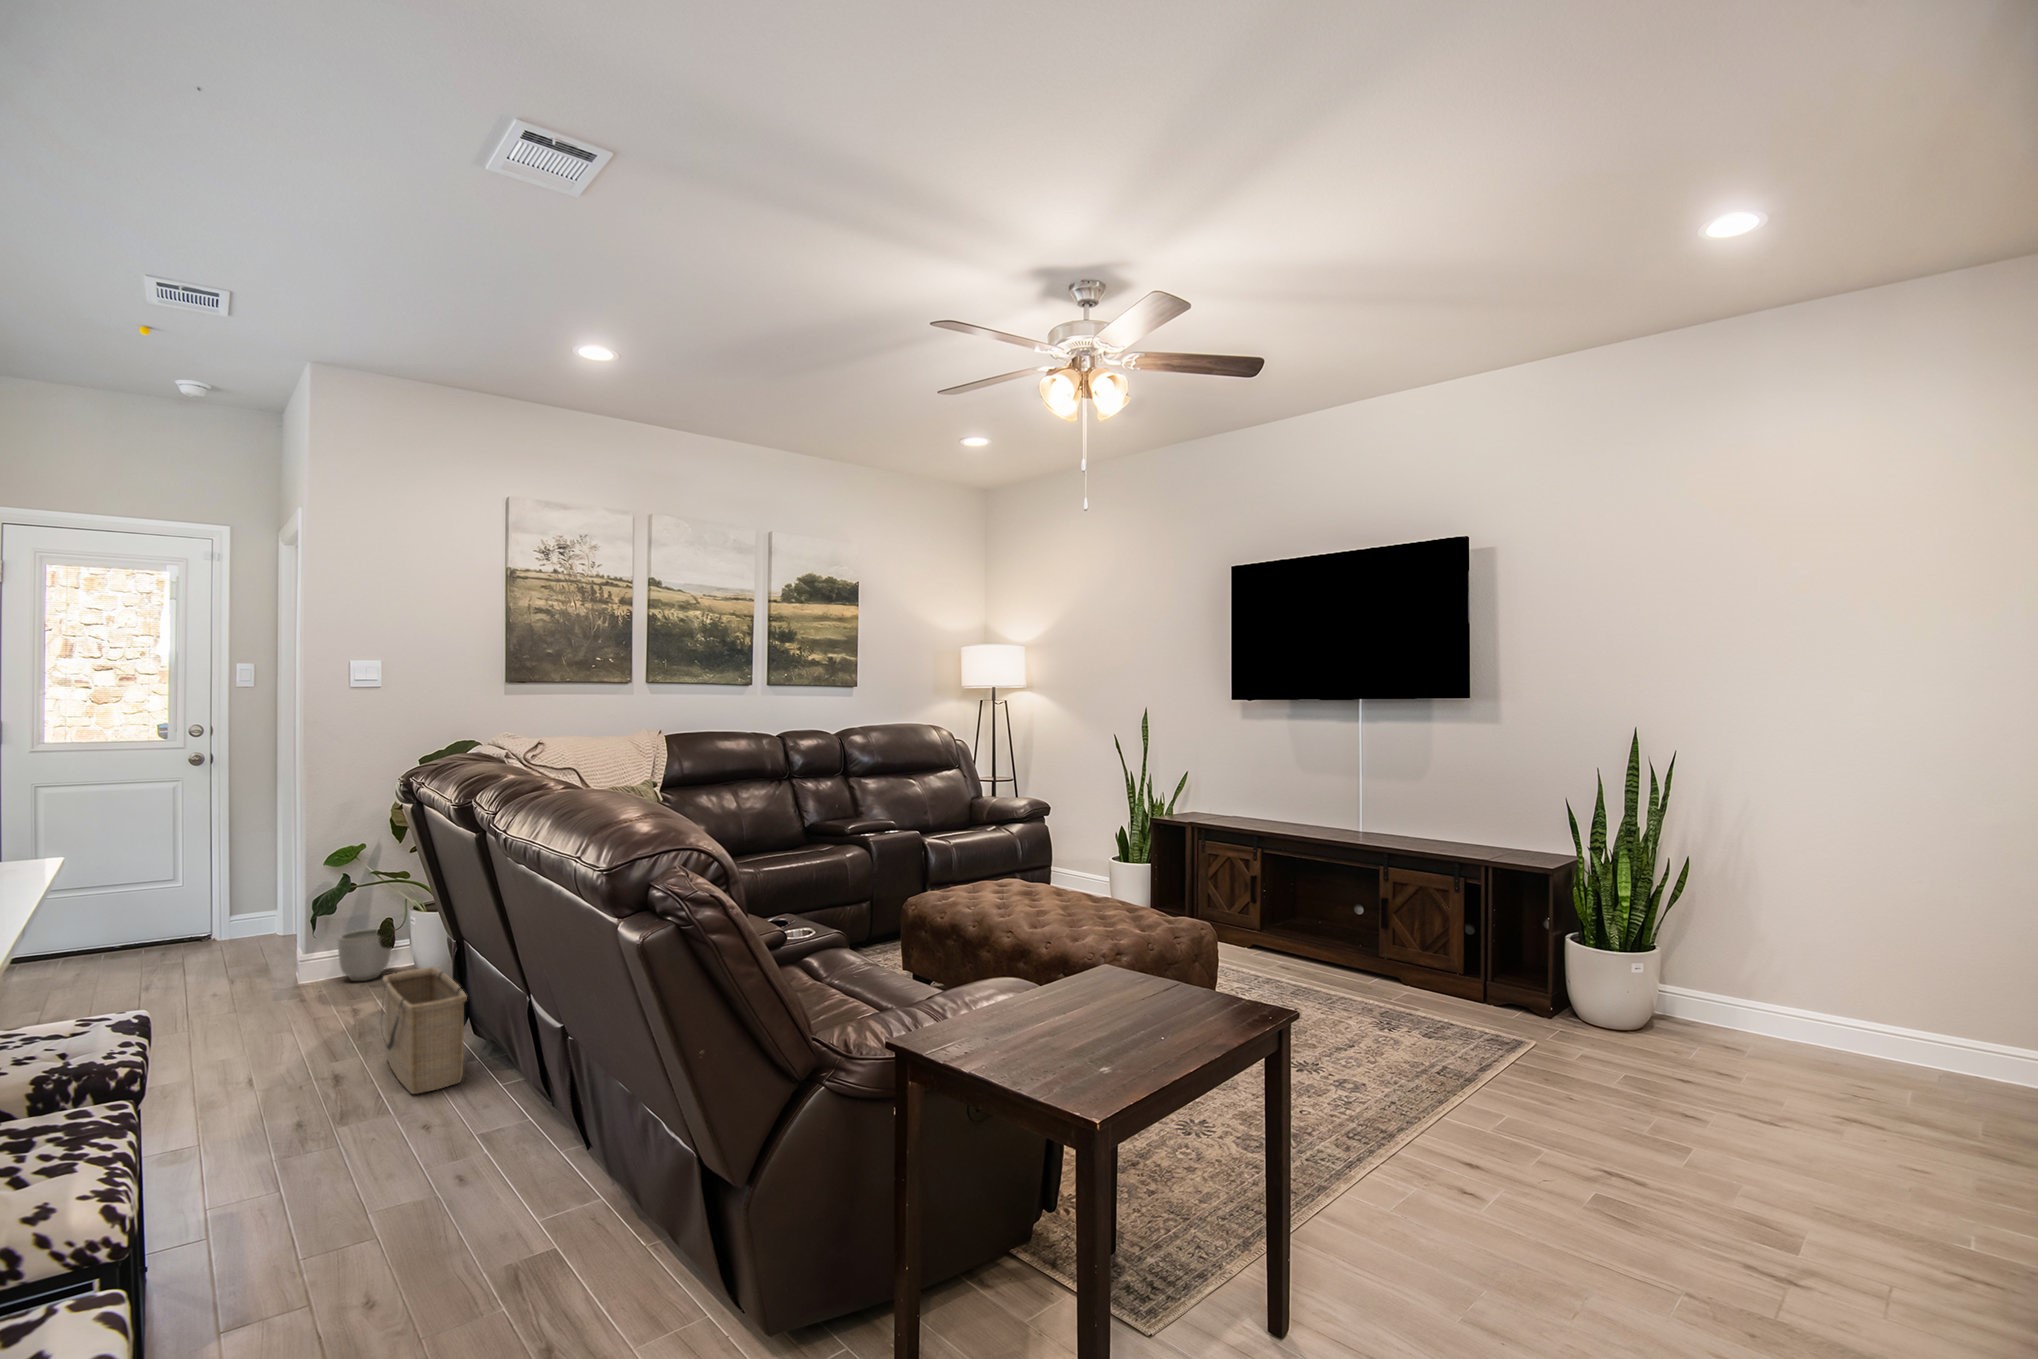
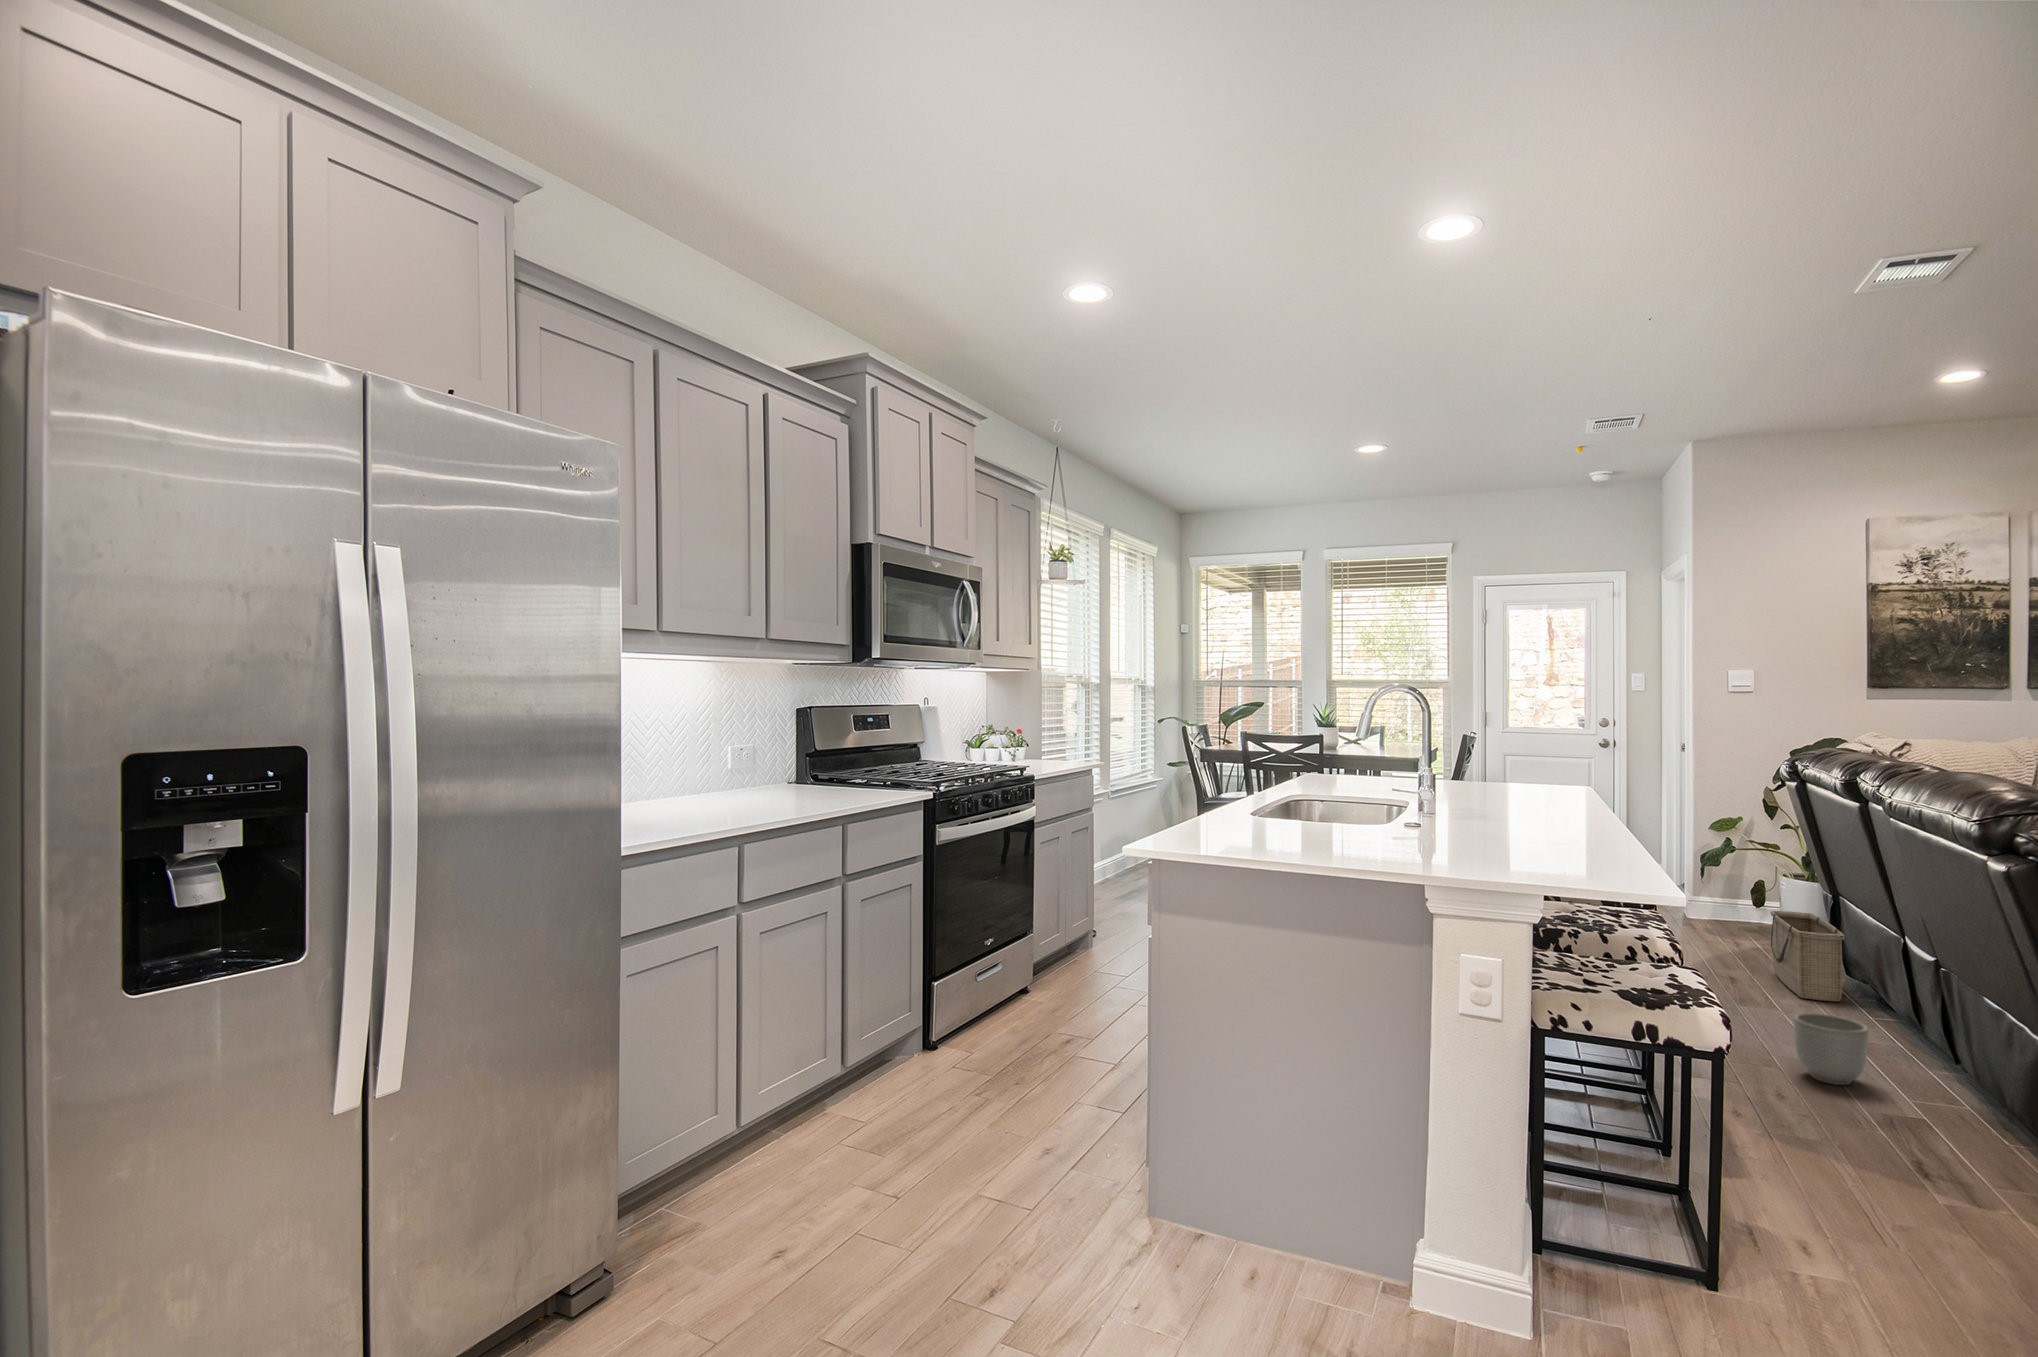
planter: present [338,929,391,981] -> present [1793,1013,1869,1085]

